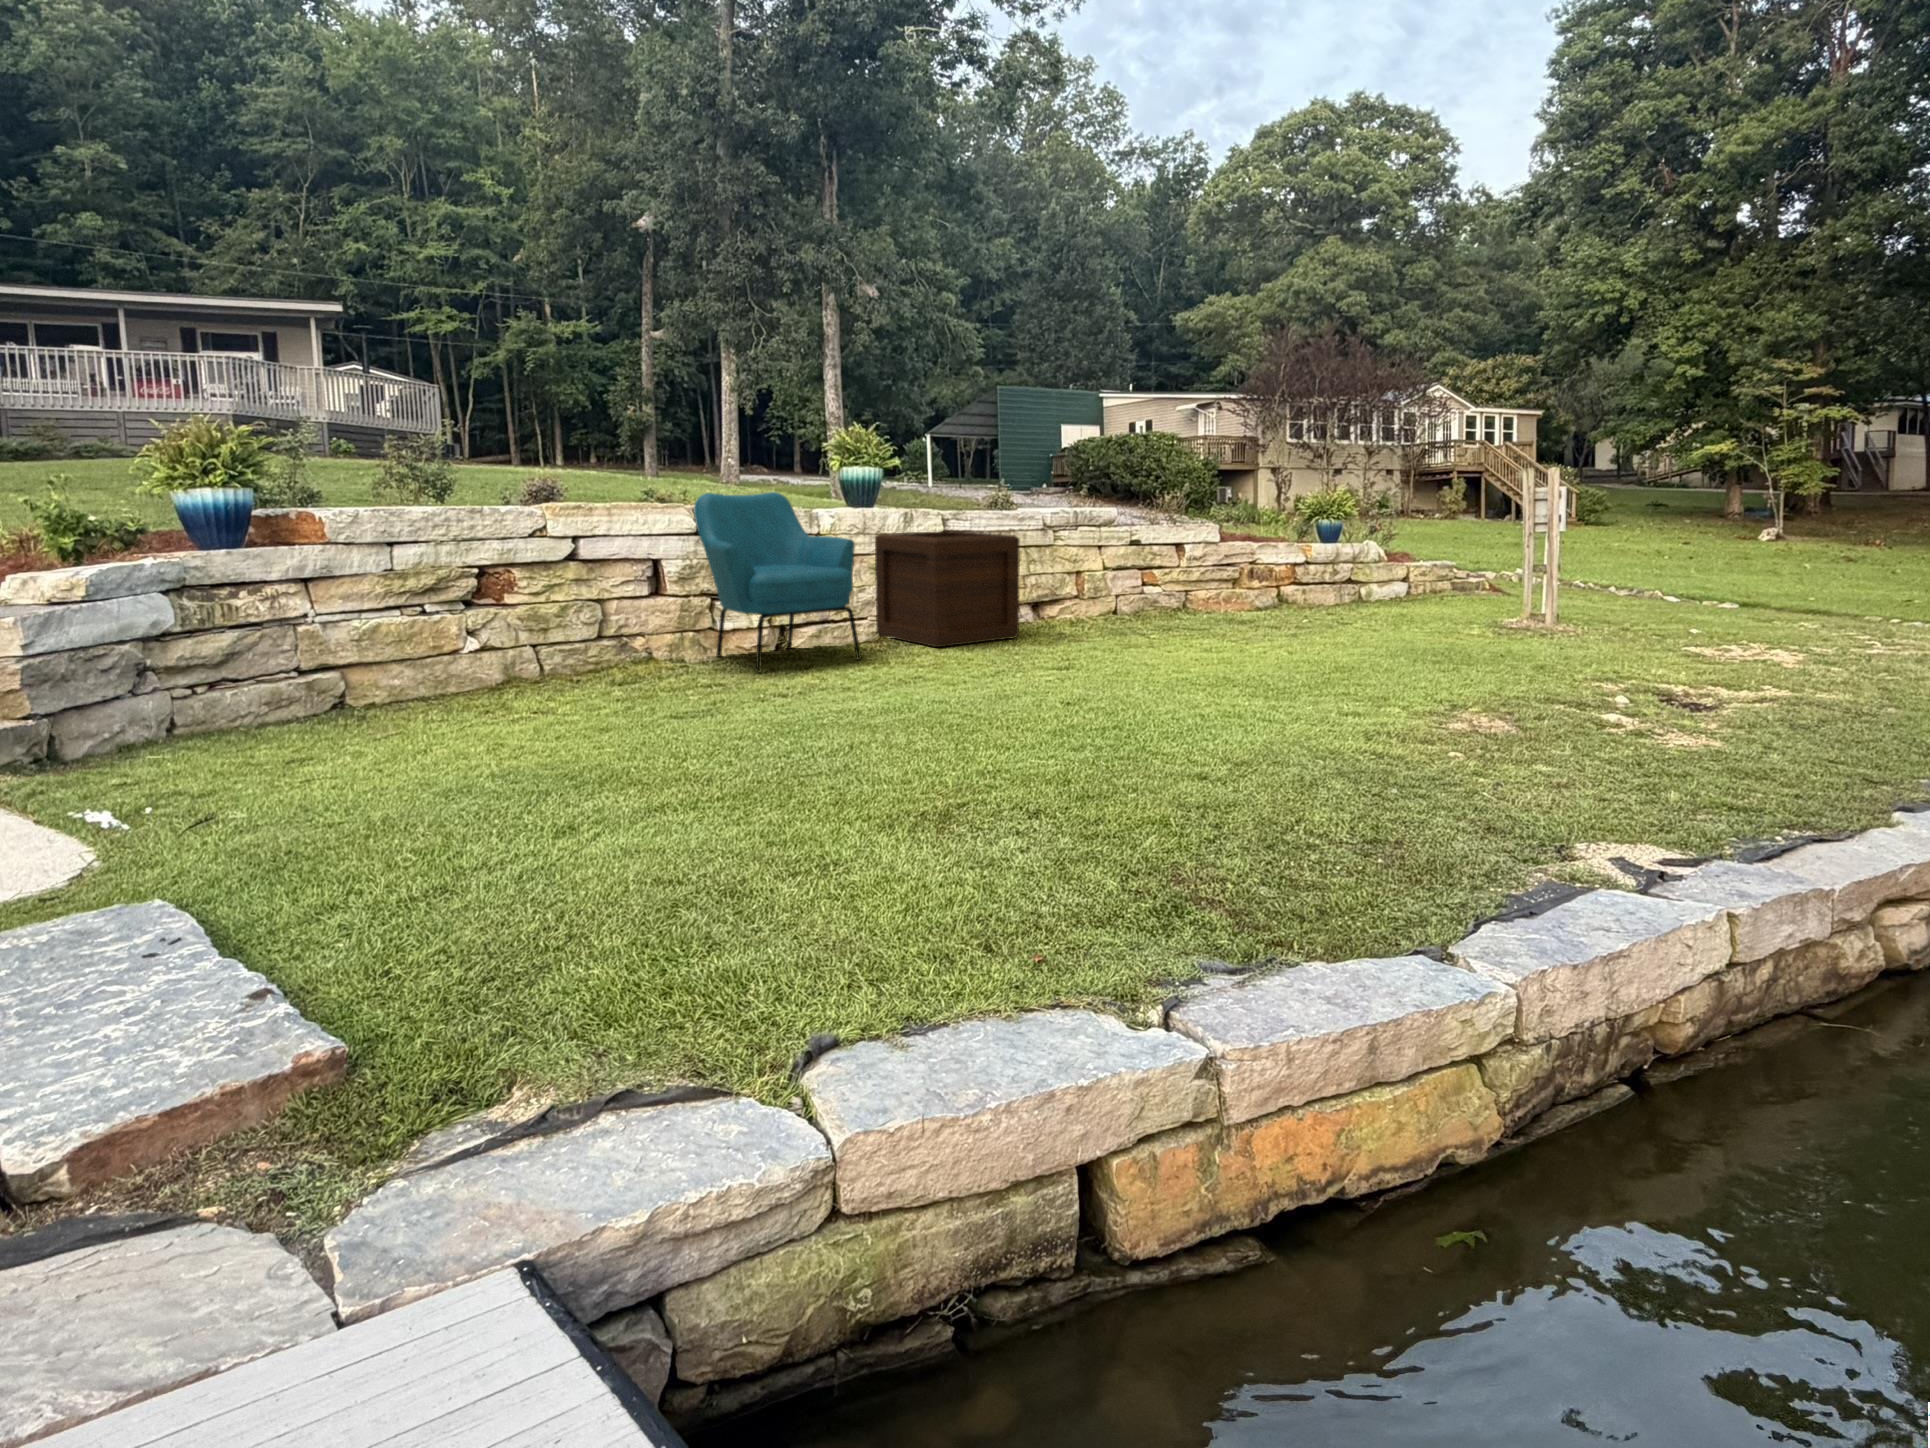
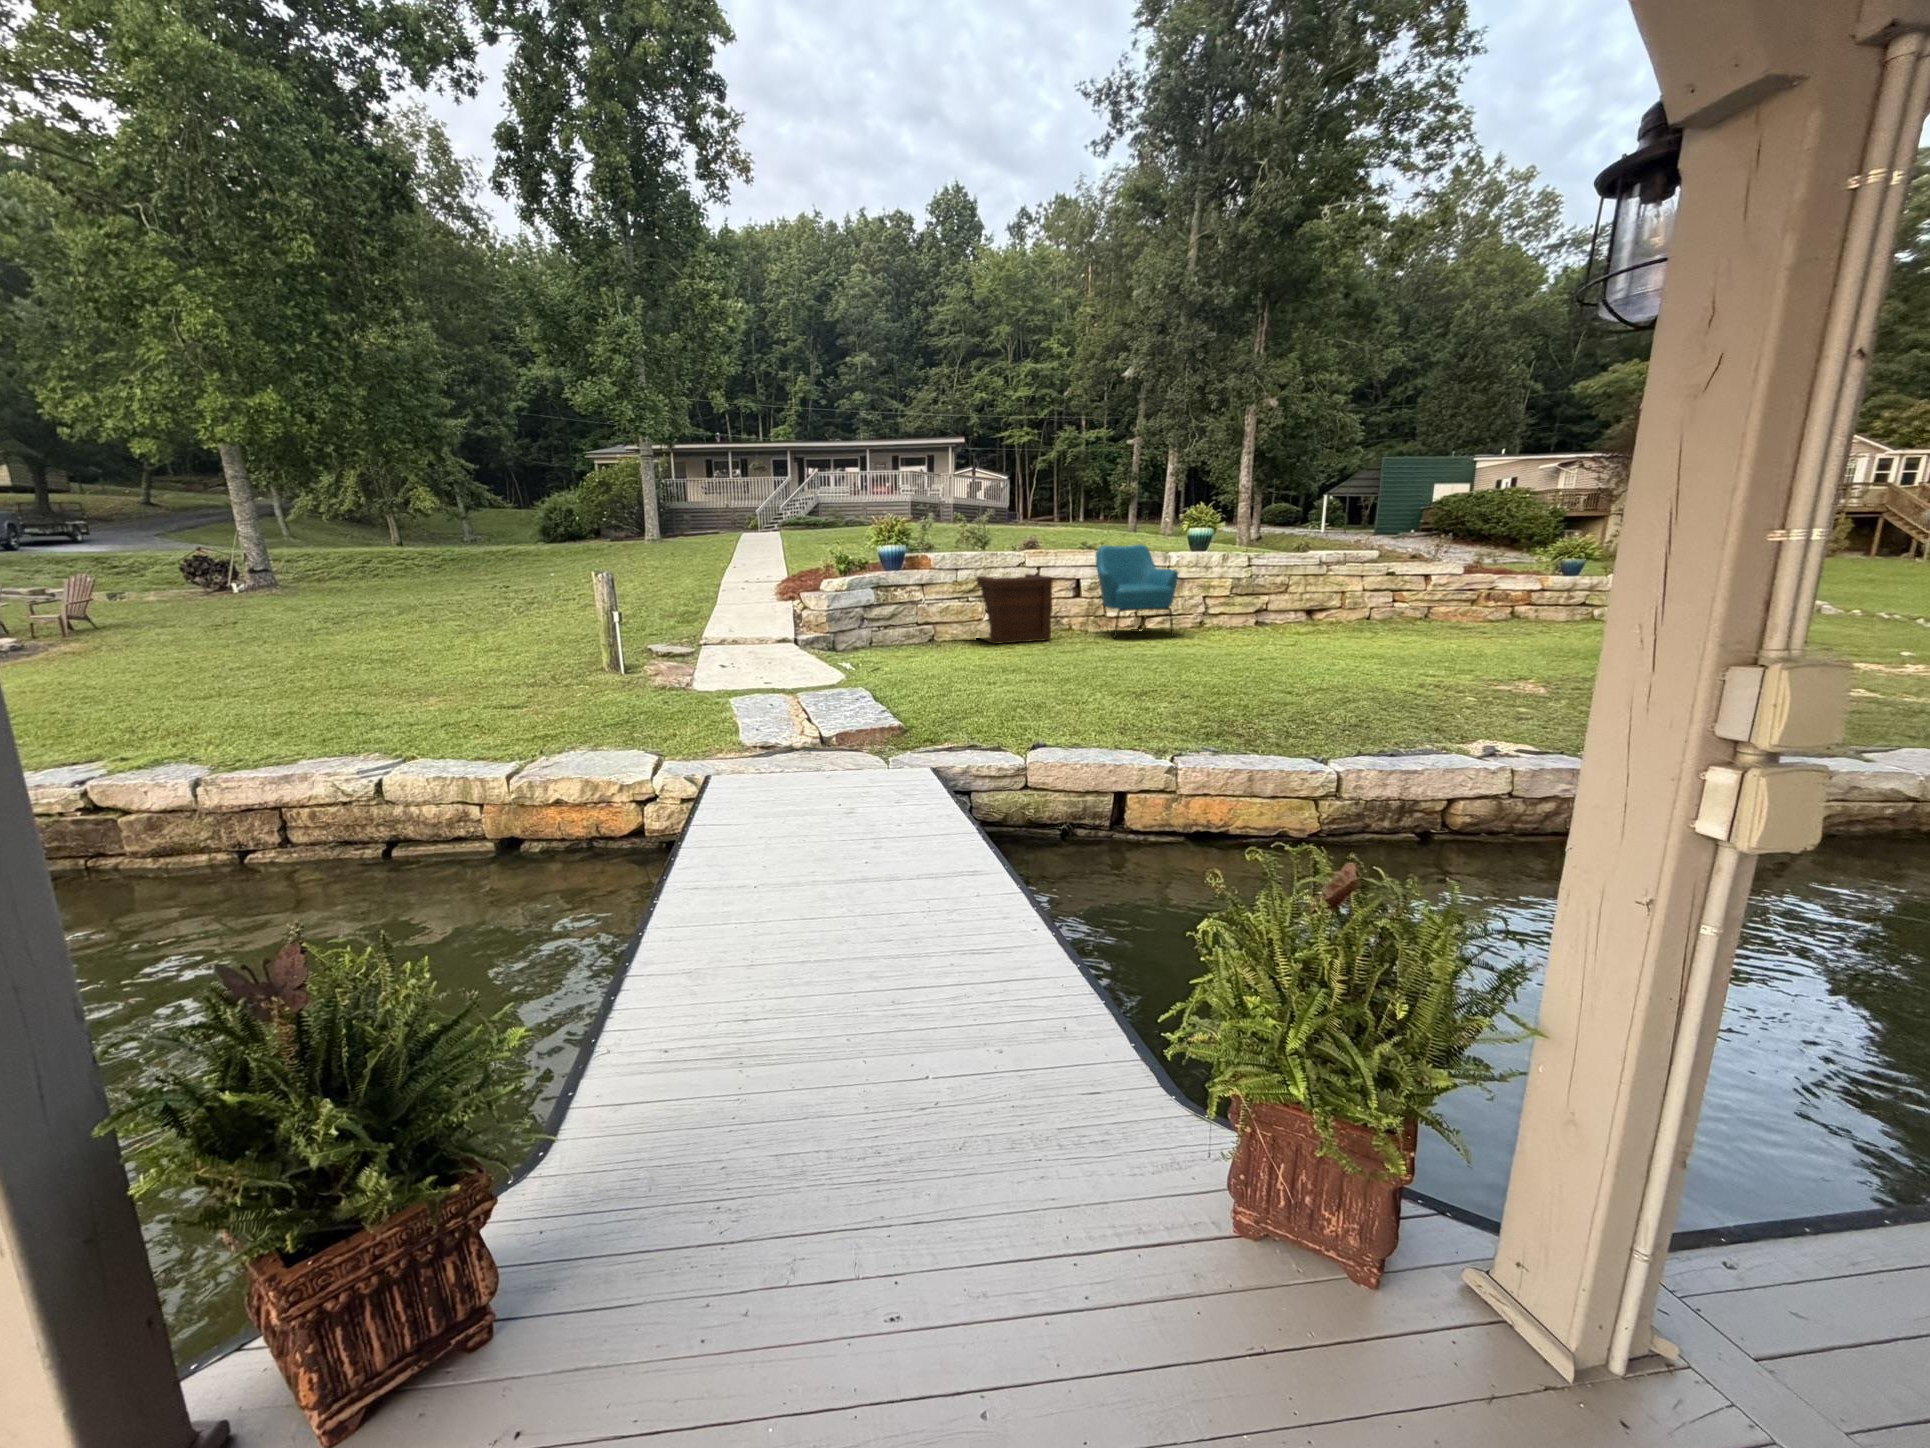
wooden crate: present [875,531,1020,647] -> present [976,574,1053,644]

